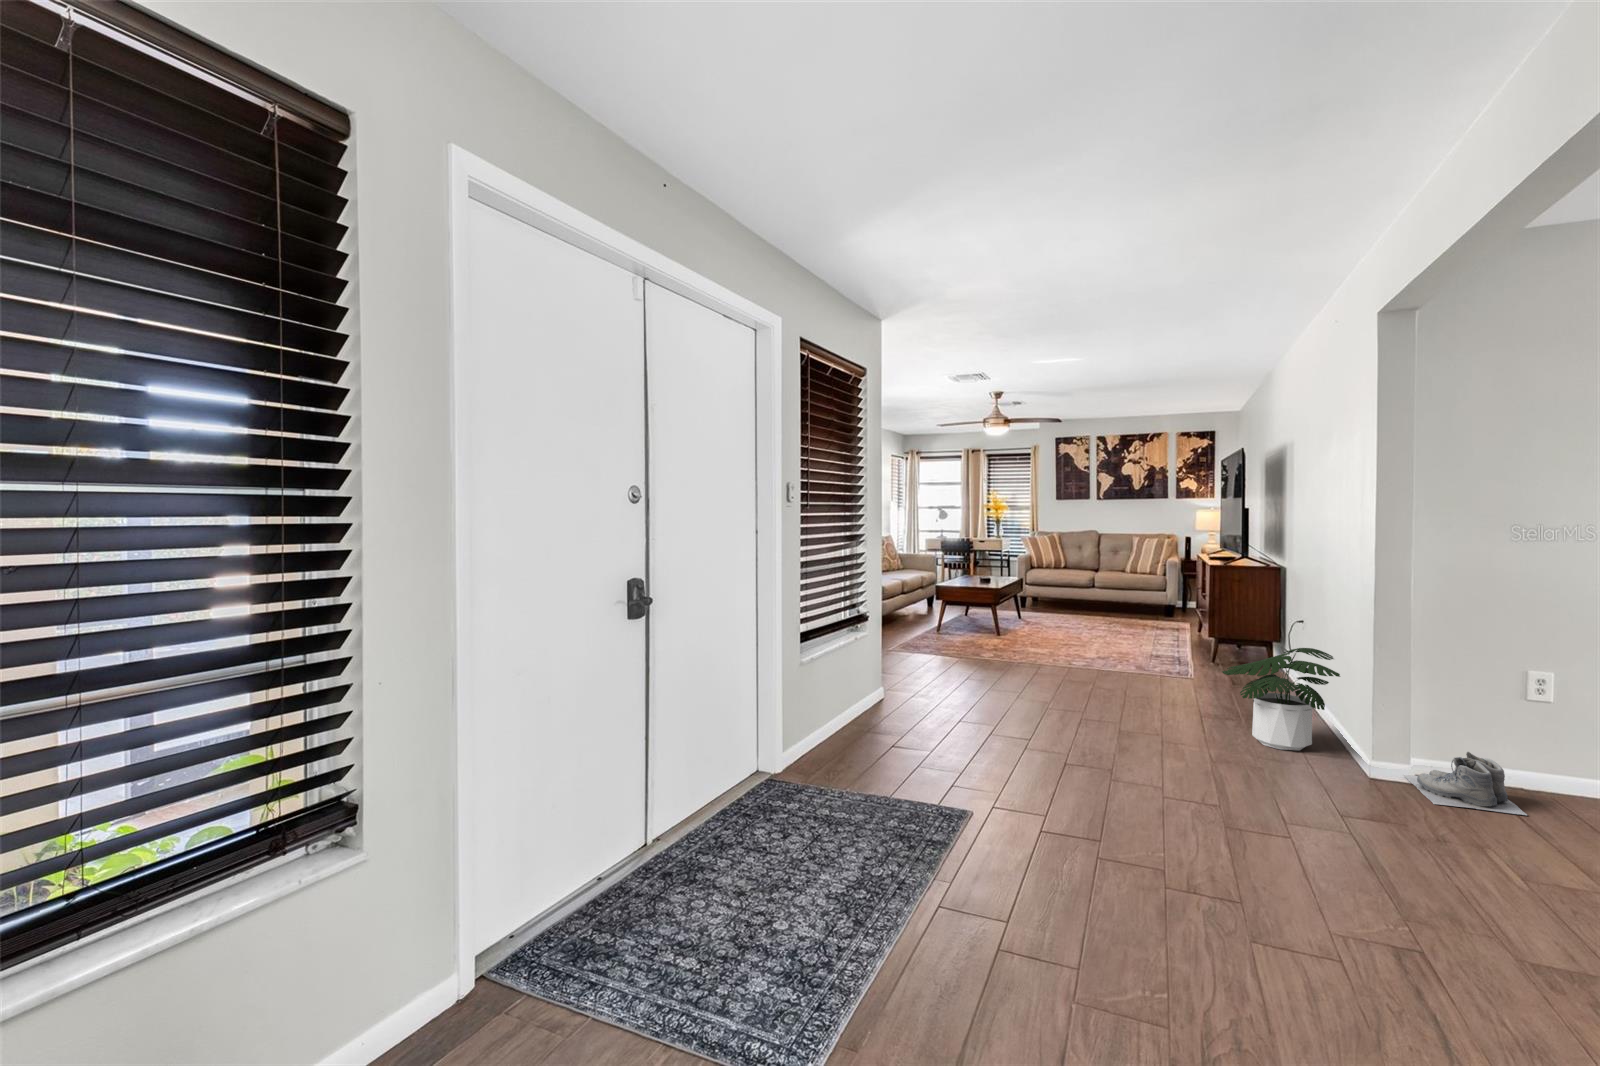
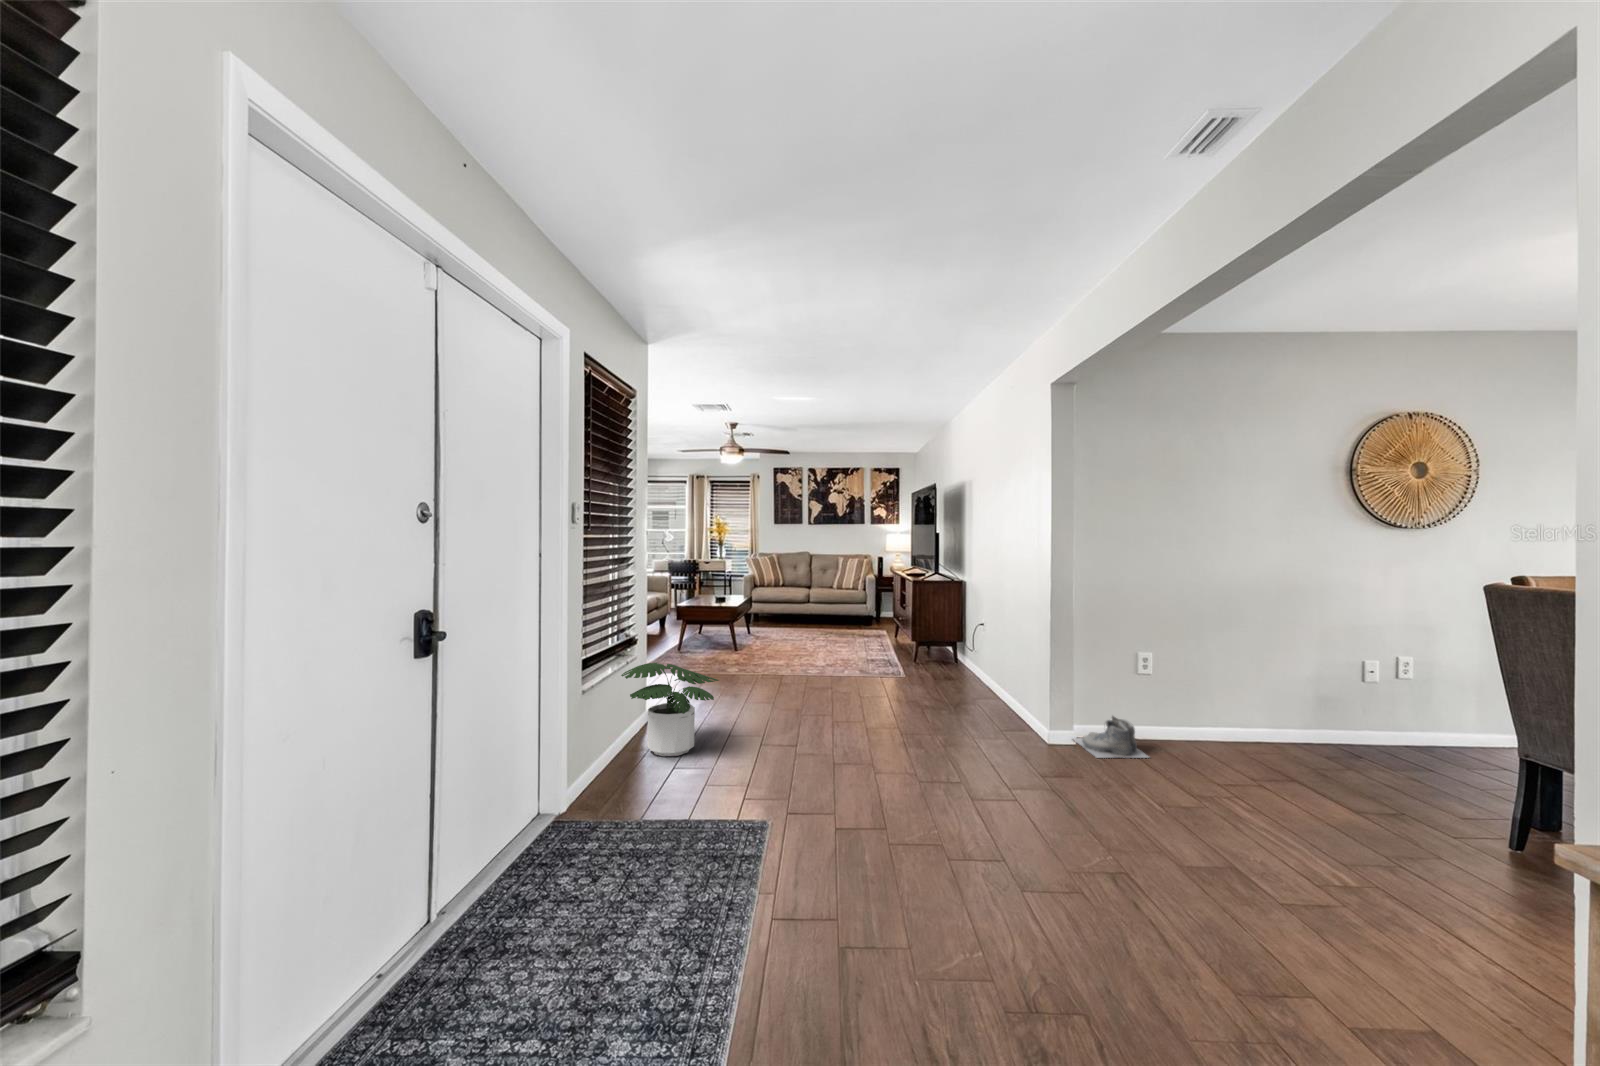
potted plant: present [1222,648,1340,751] -> present [621,662,719,756]

